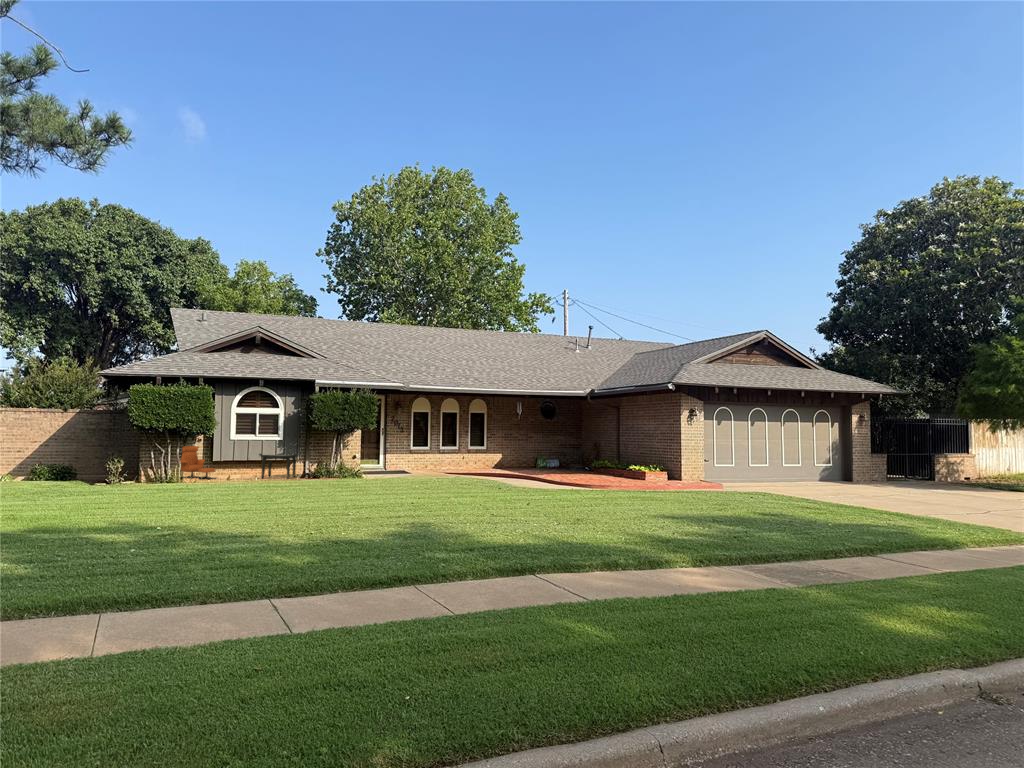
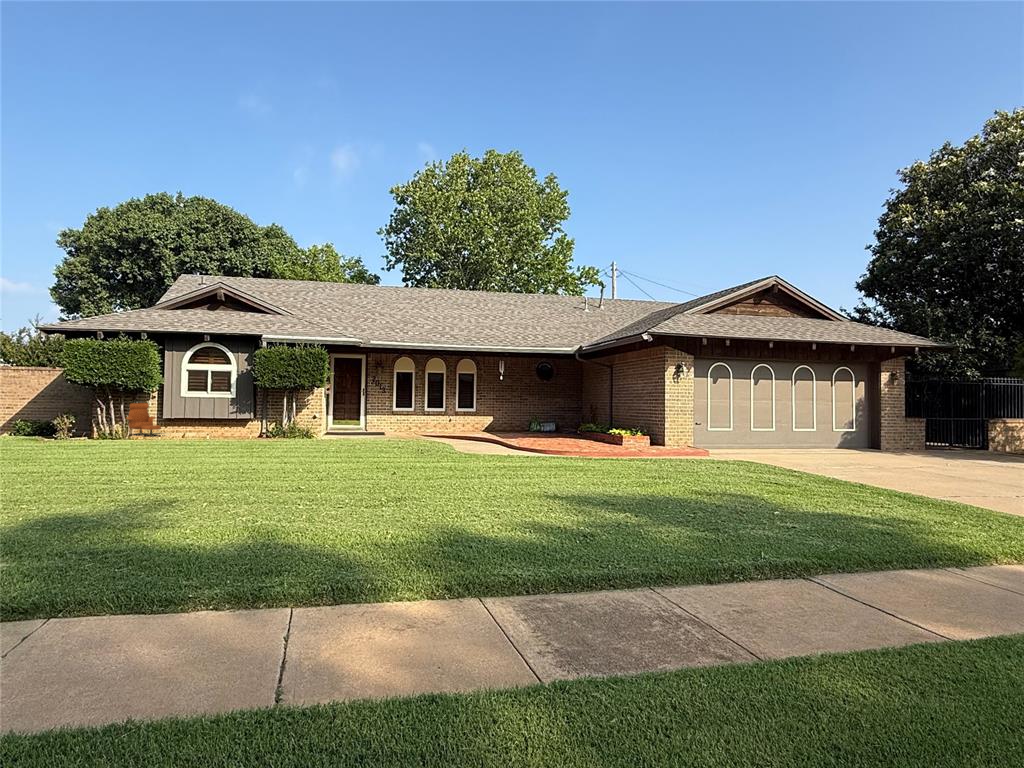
round table: present [259,454,300,479] -> none [206,411,251,437]

